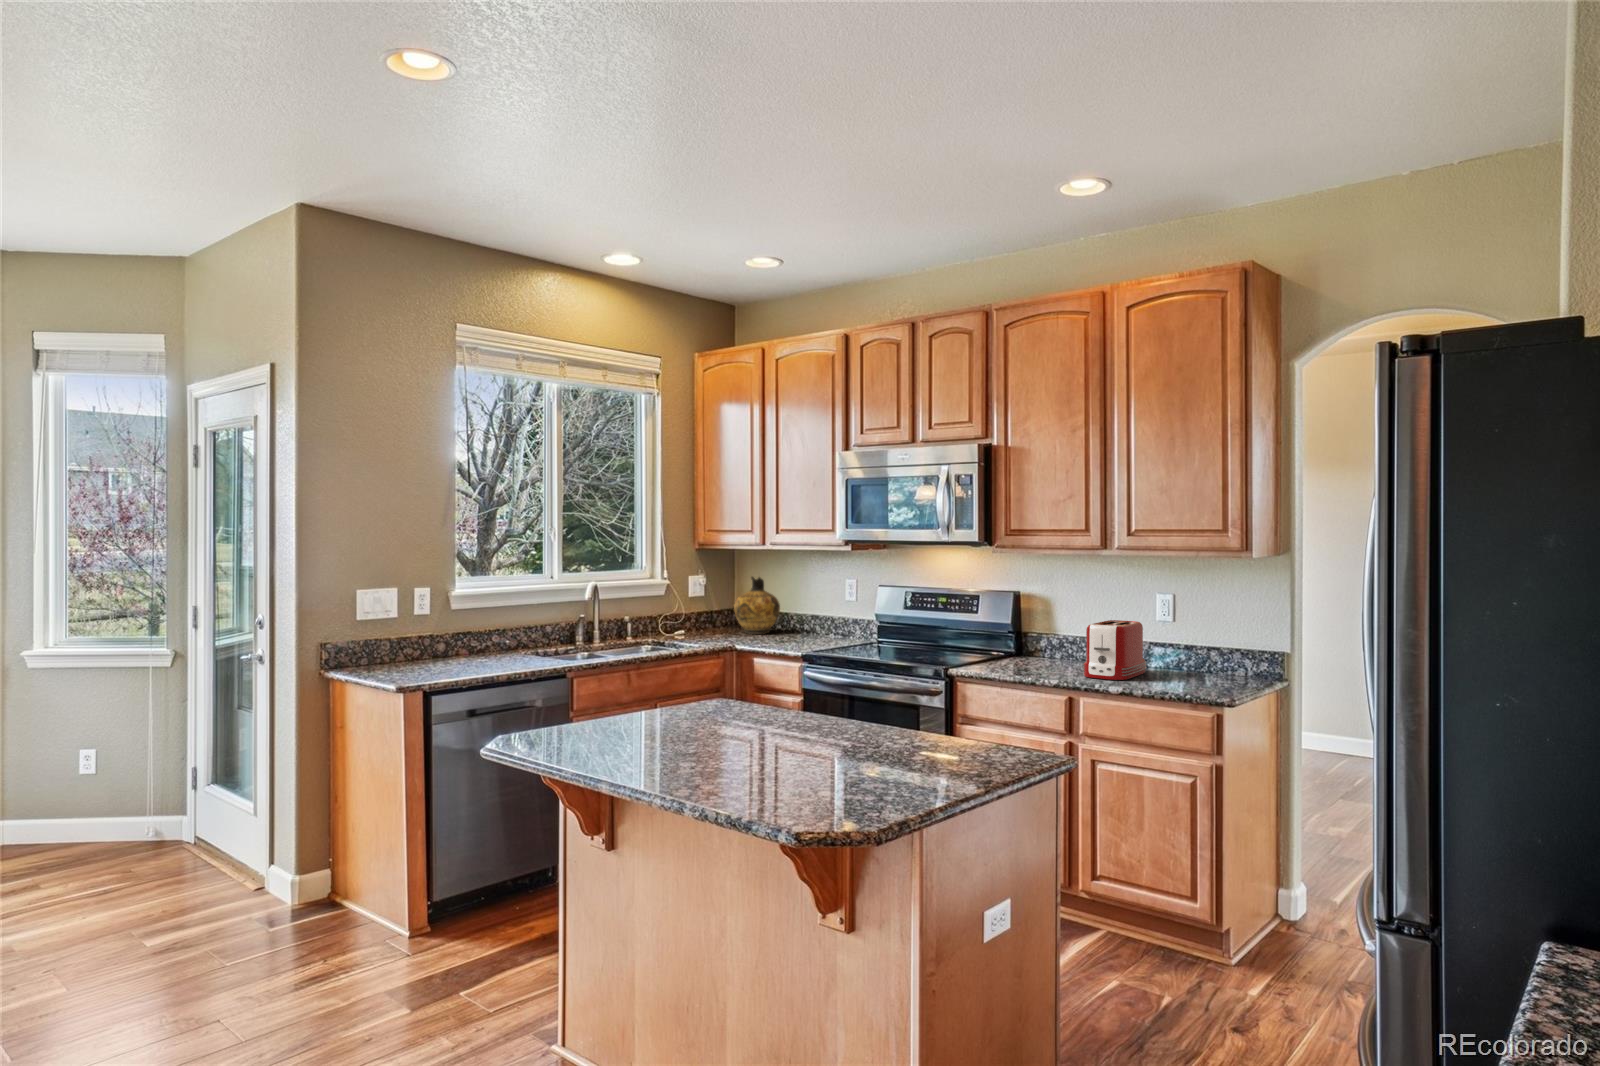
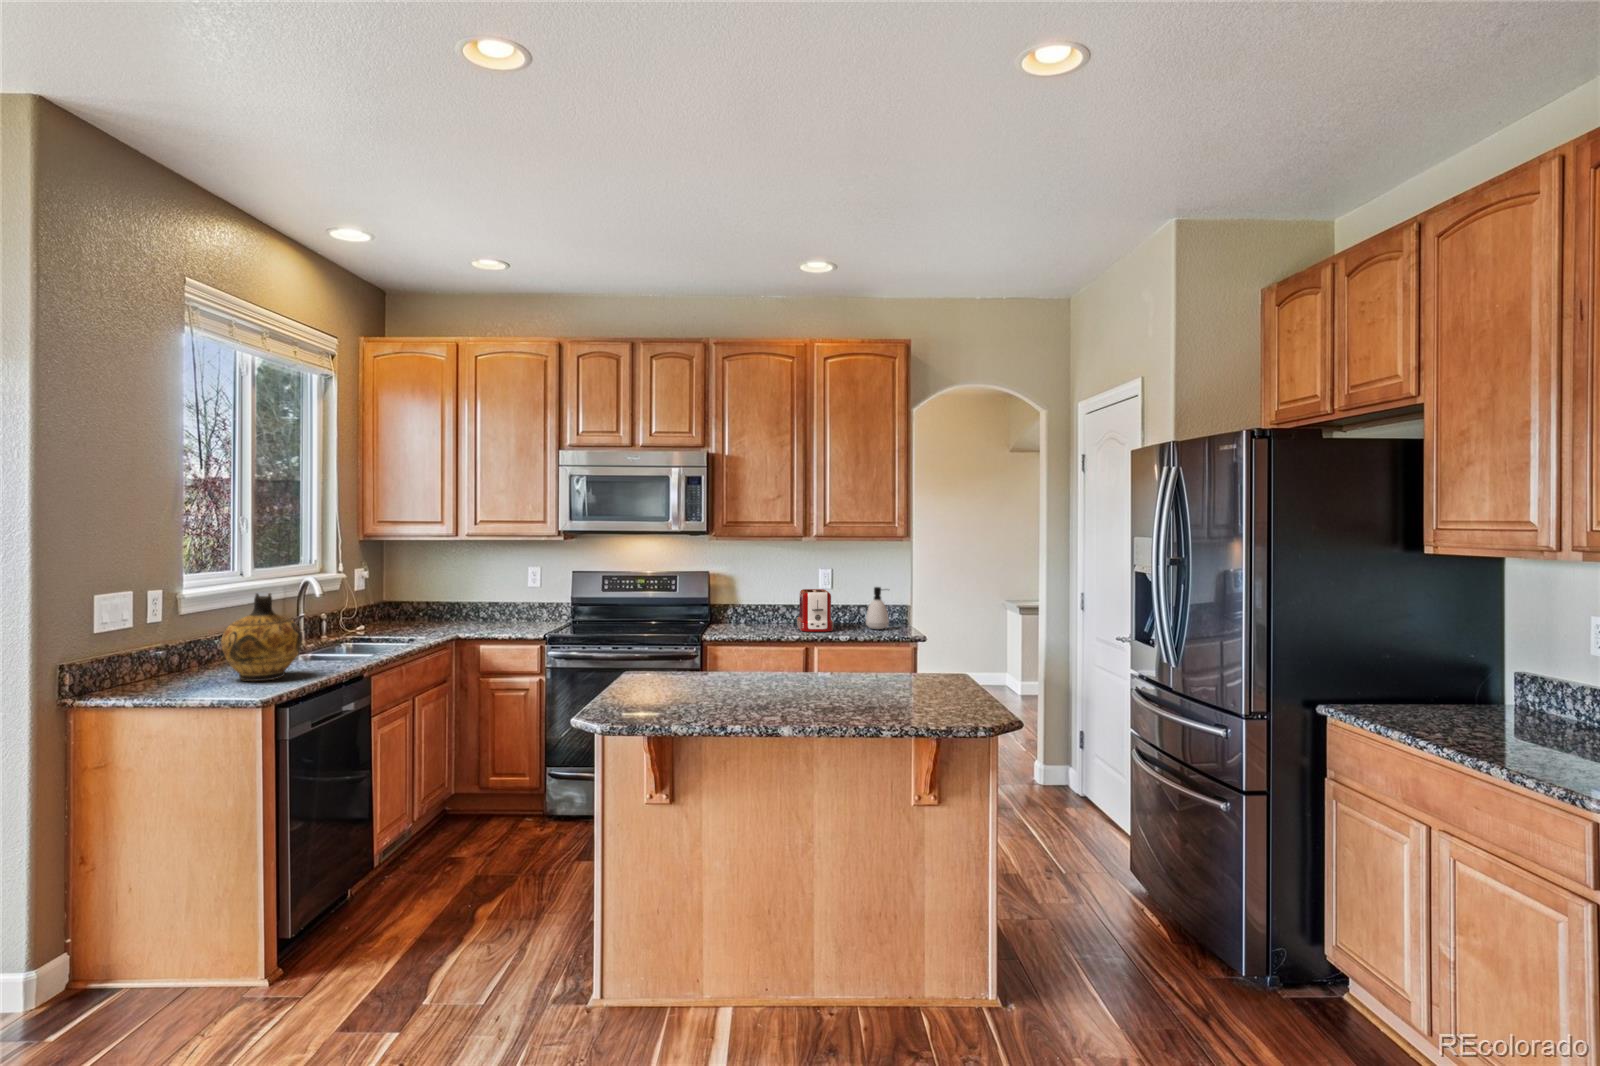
ceramic jug: present [734,577,780,634] -> present [221,593,302,681]
soap dispenser: none [1183,623,1218,684] -> present [866,587,889,629]

